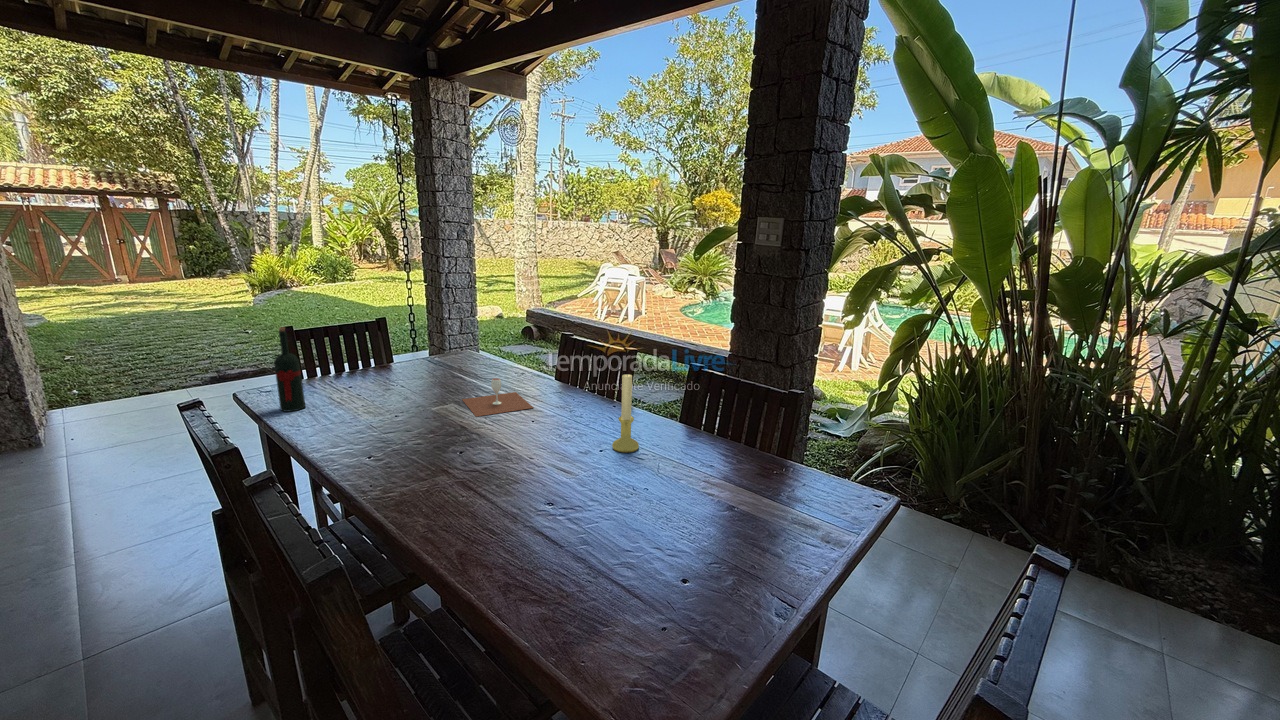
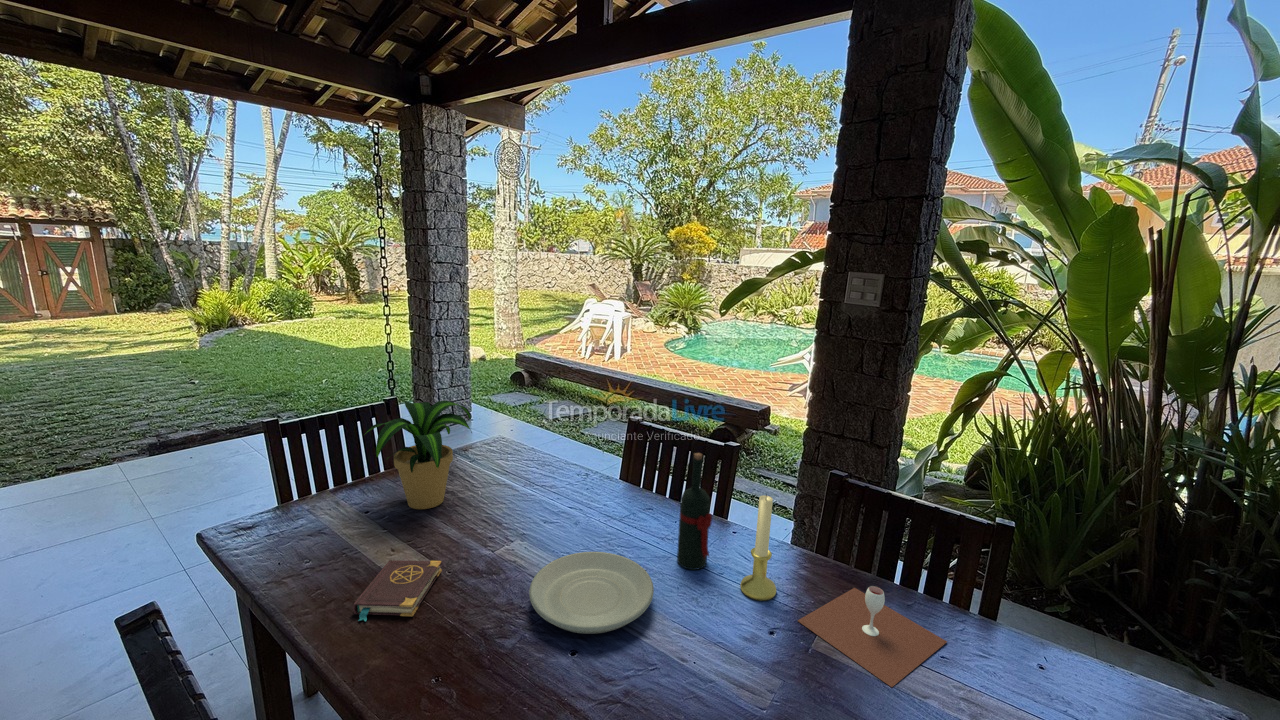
potted plant: none [350,316,436,398] -> present [366,400,472,509]
wine bottle: present [274,327,305,412] -> present [677,453,712,570]
wine glass: present [462,378,533,417] -> present [798,586,947,687]
plate: none [449,419,542,461] -> present [529,552,654,634]
book: none [328,420,397,450] -> present [353,560,442,622]

